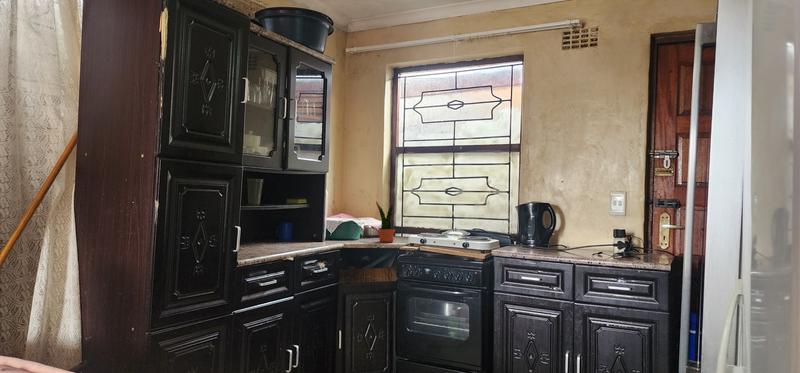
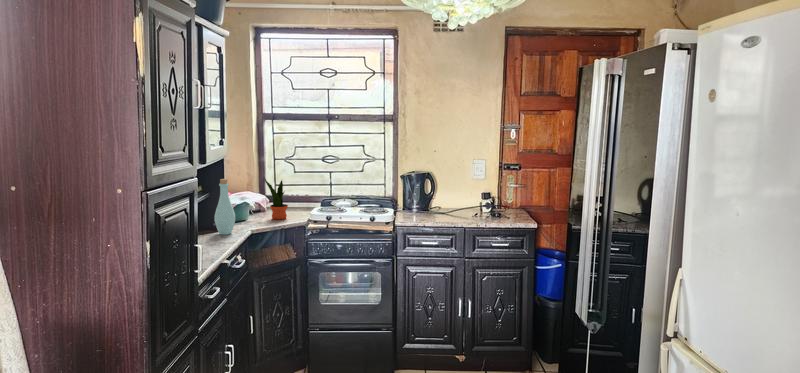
bottle: none [310,193,328,245] -> present [214,179,235,235]

